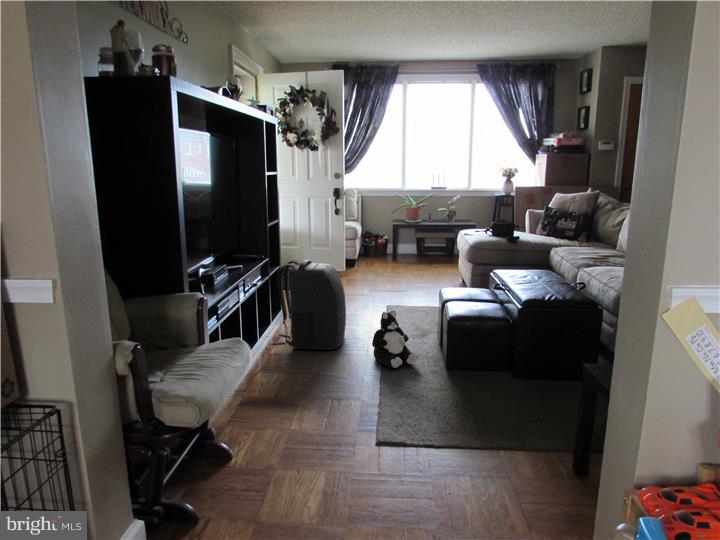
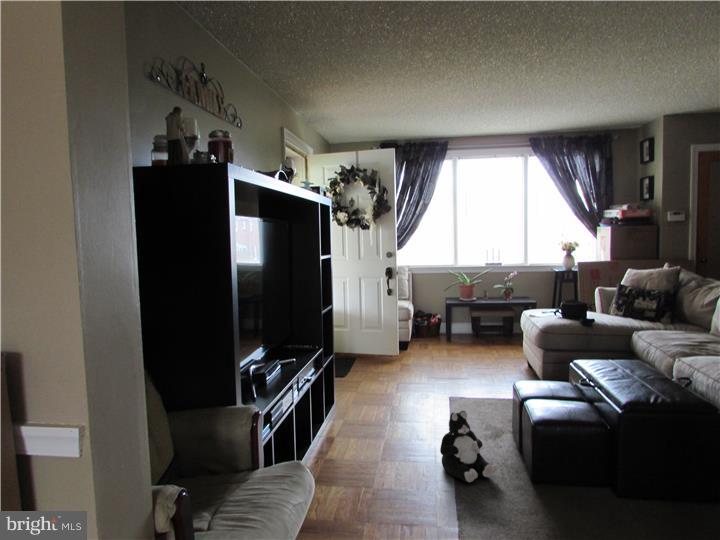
backpack: present [271,260,346,350] -> none [323,349,406,455]

